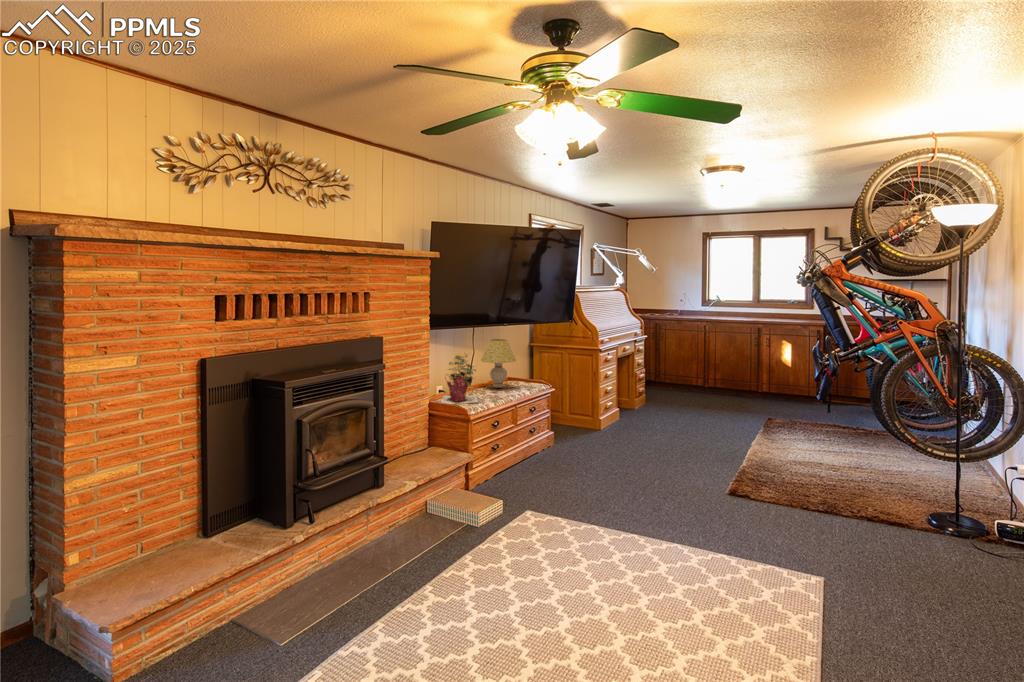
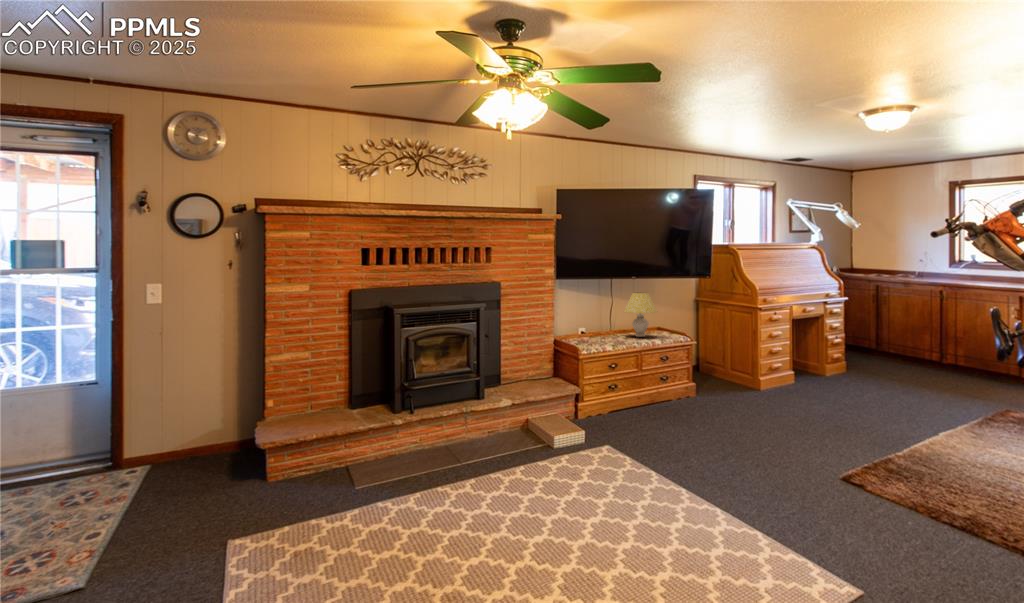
potted plant: present [441,354,479,403] -> none [567,300,608,345]

